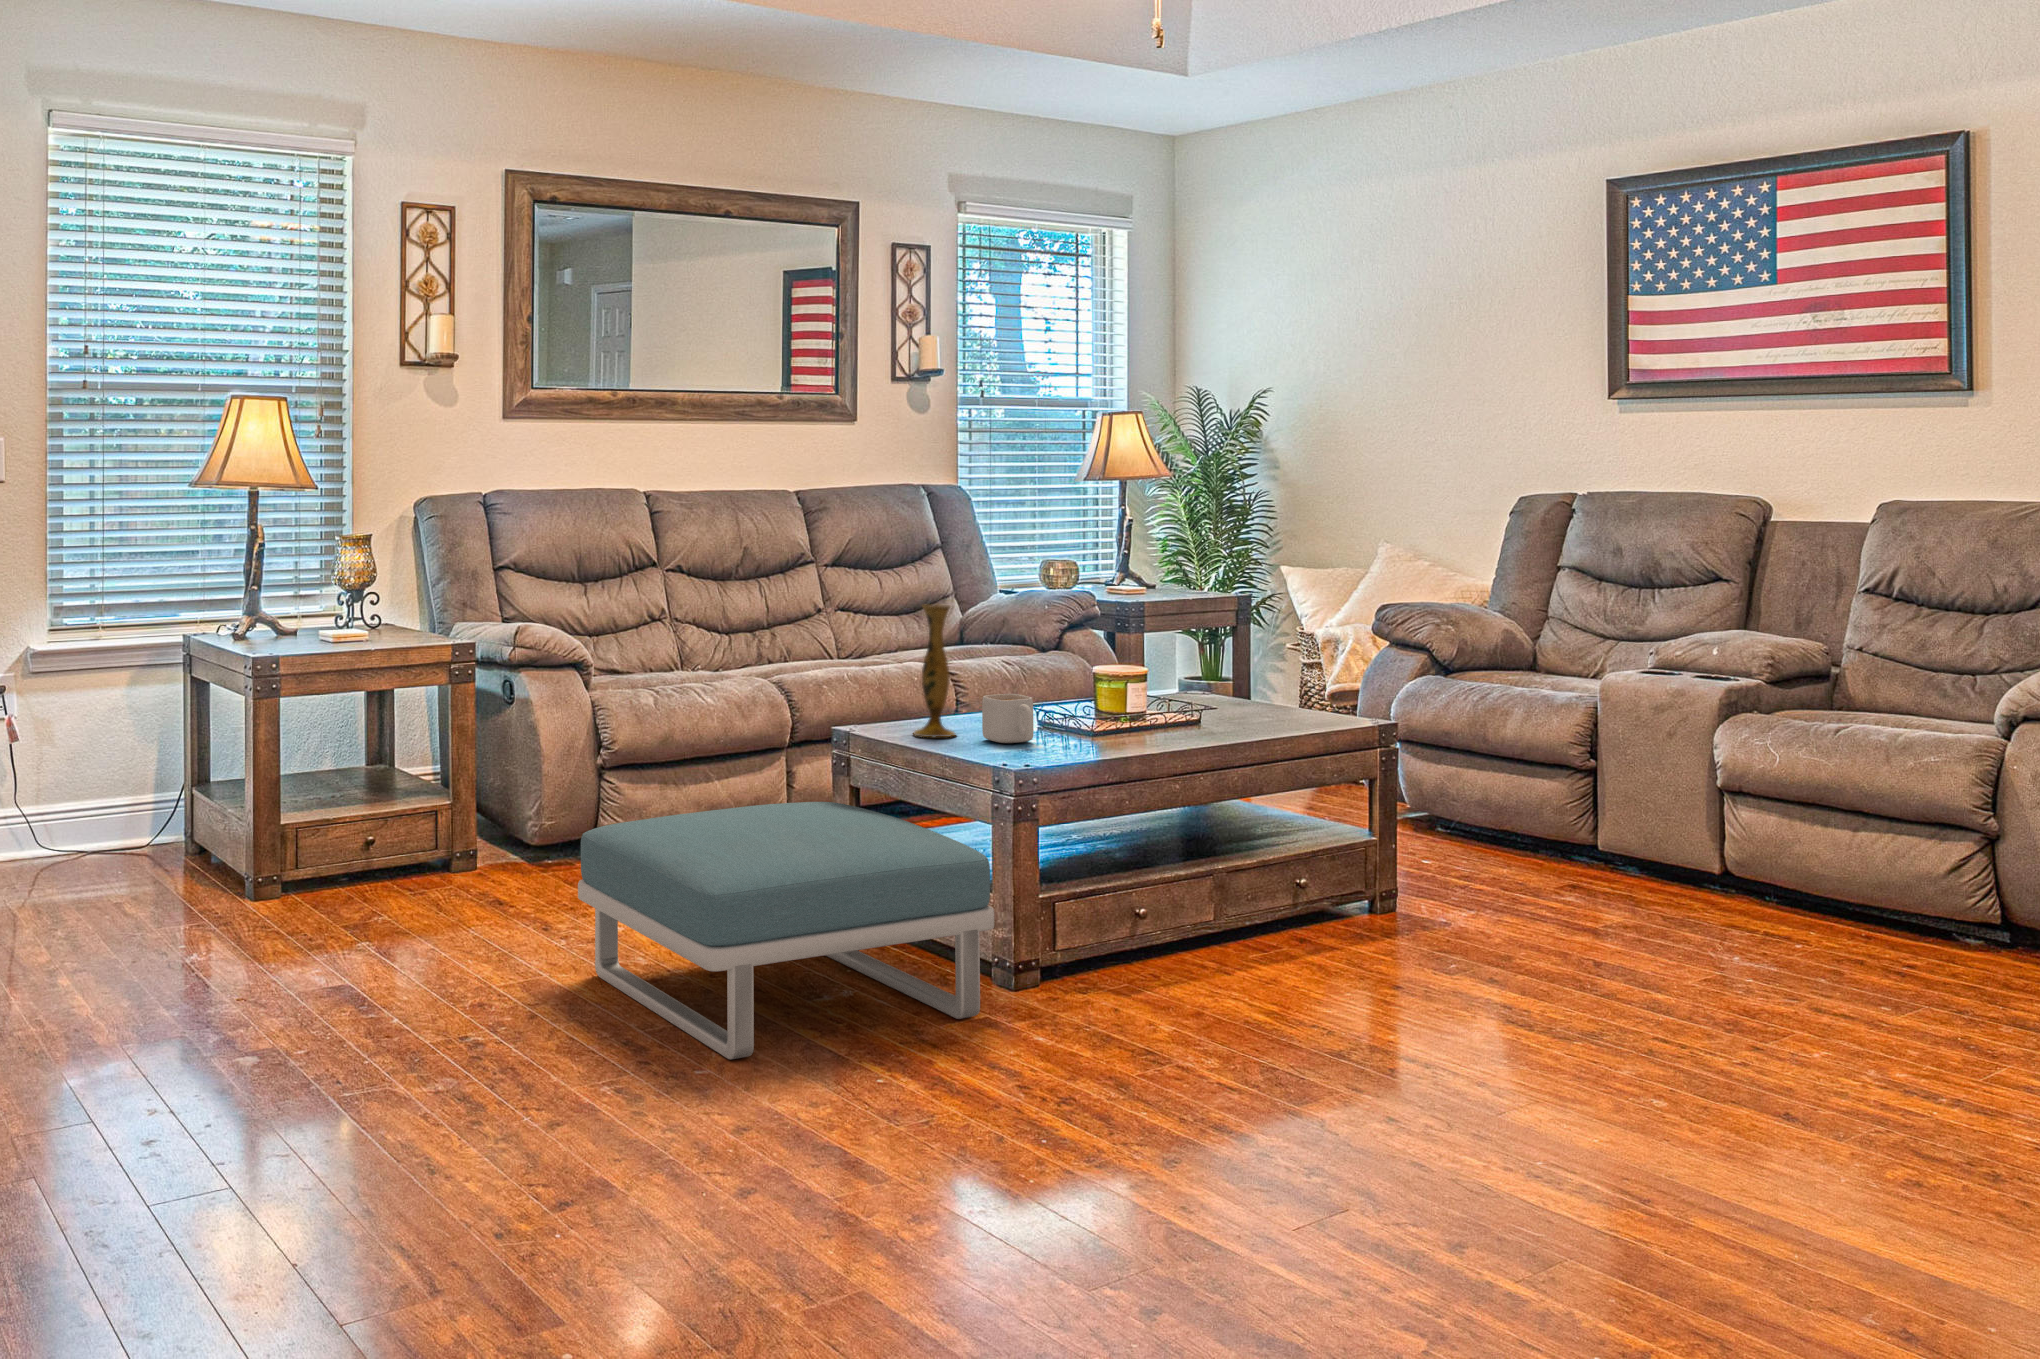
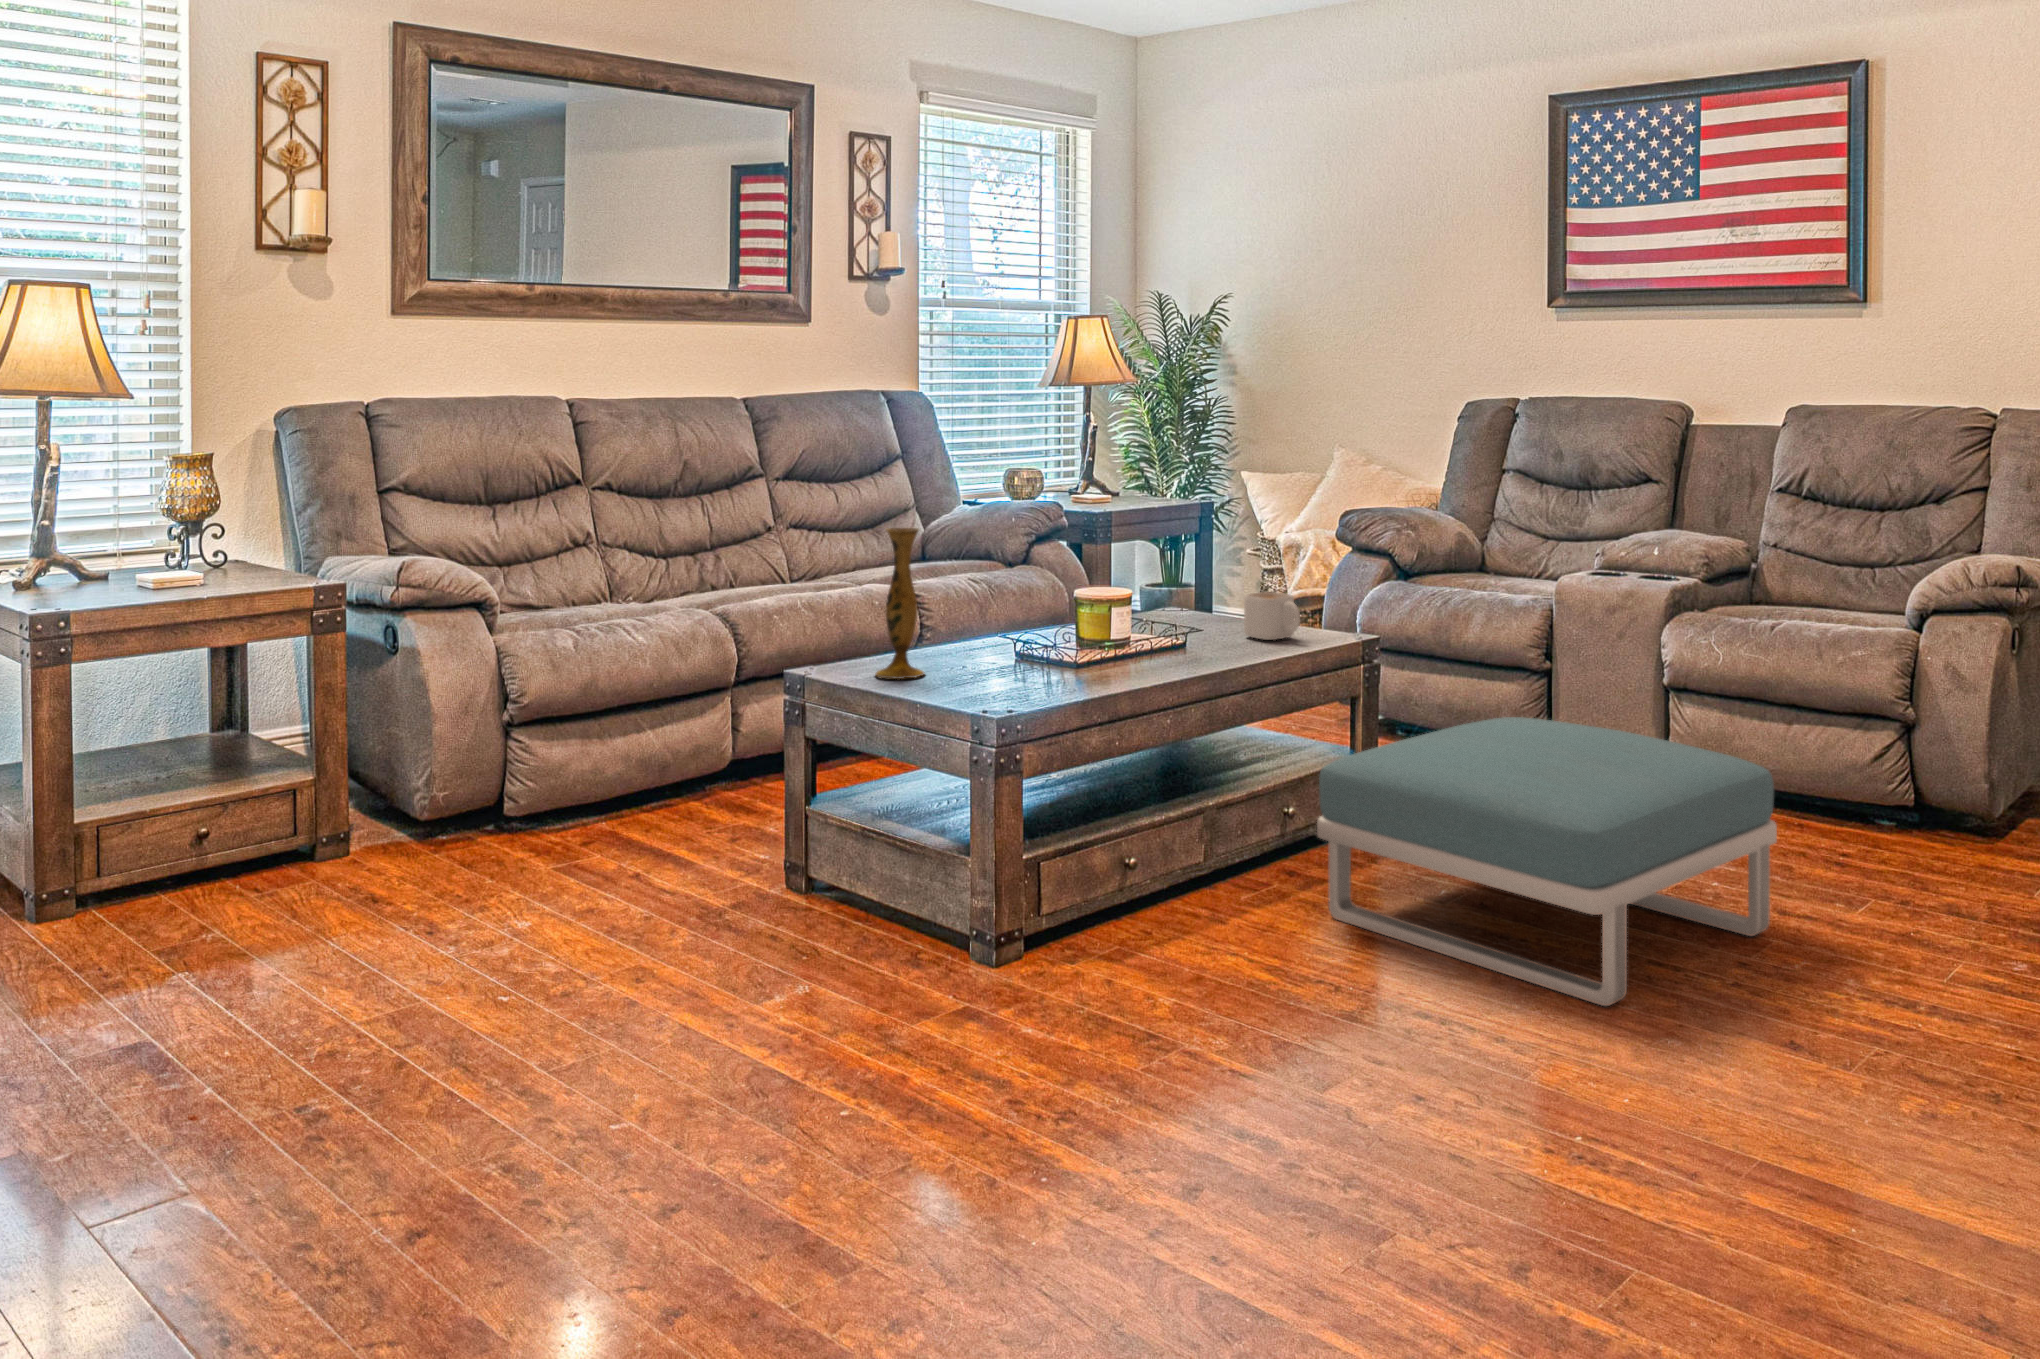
mug: present [982,694,1034,743] -> present [1244,592,1300,640]
footstool: present [578,802,994,1060] -> present [1317,717,1777,1006]

